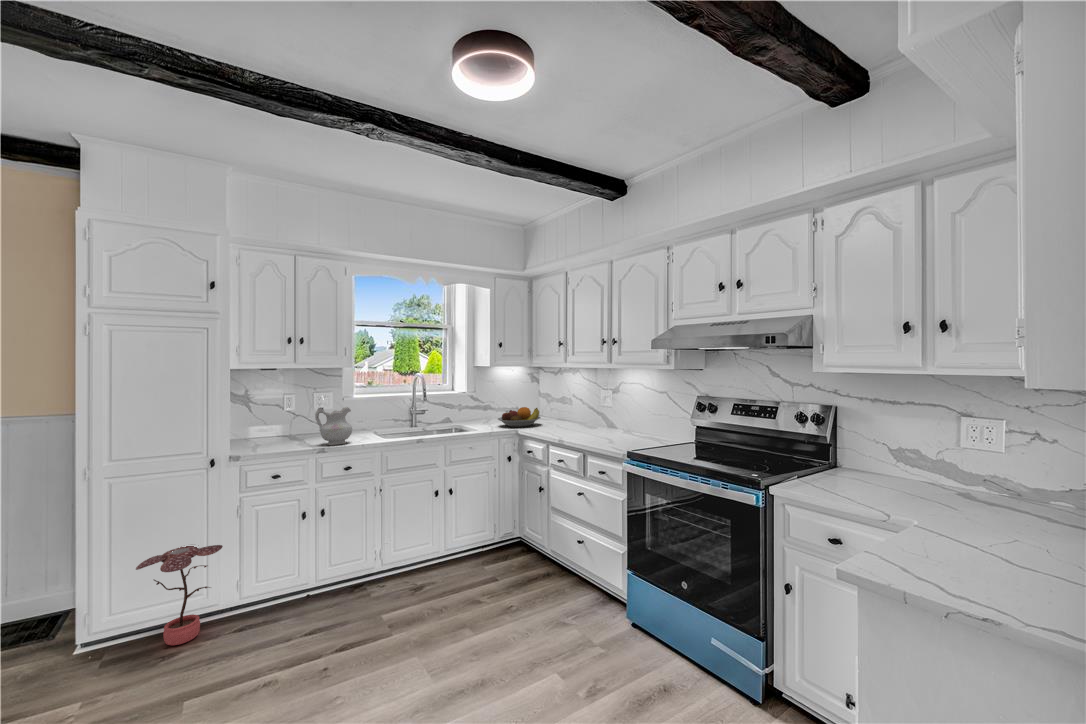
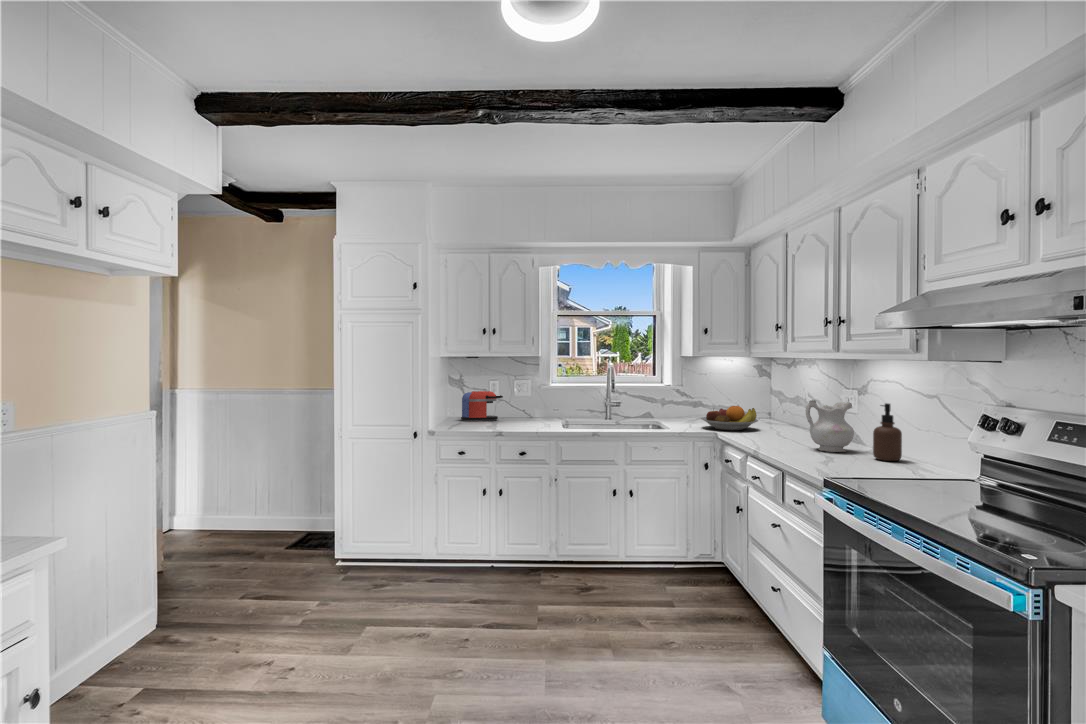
soap dispenser: none [639,397,656,437] -> present [873,403,902,461]
ceramic pitcher: present [315,407,352,445] -> present [805,400,854,452]
coffee maker: none [263,411,310,444] -> present [461,391,503,421]
potted plant: present [136,545,223,645] -> none [353,502,414,584]

